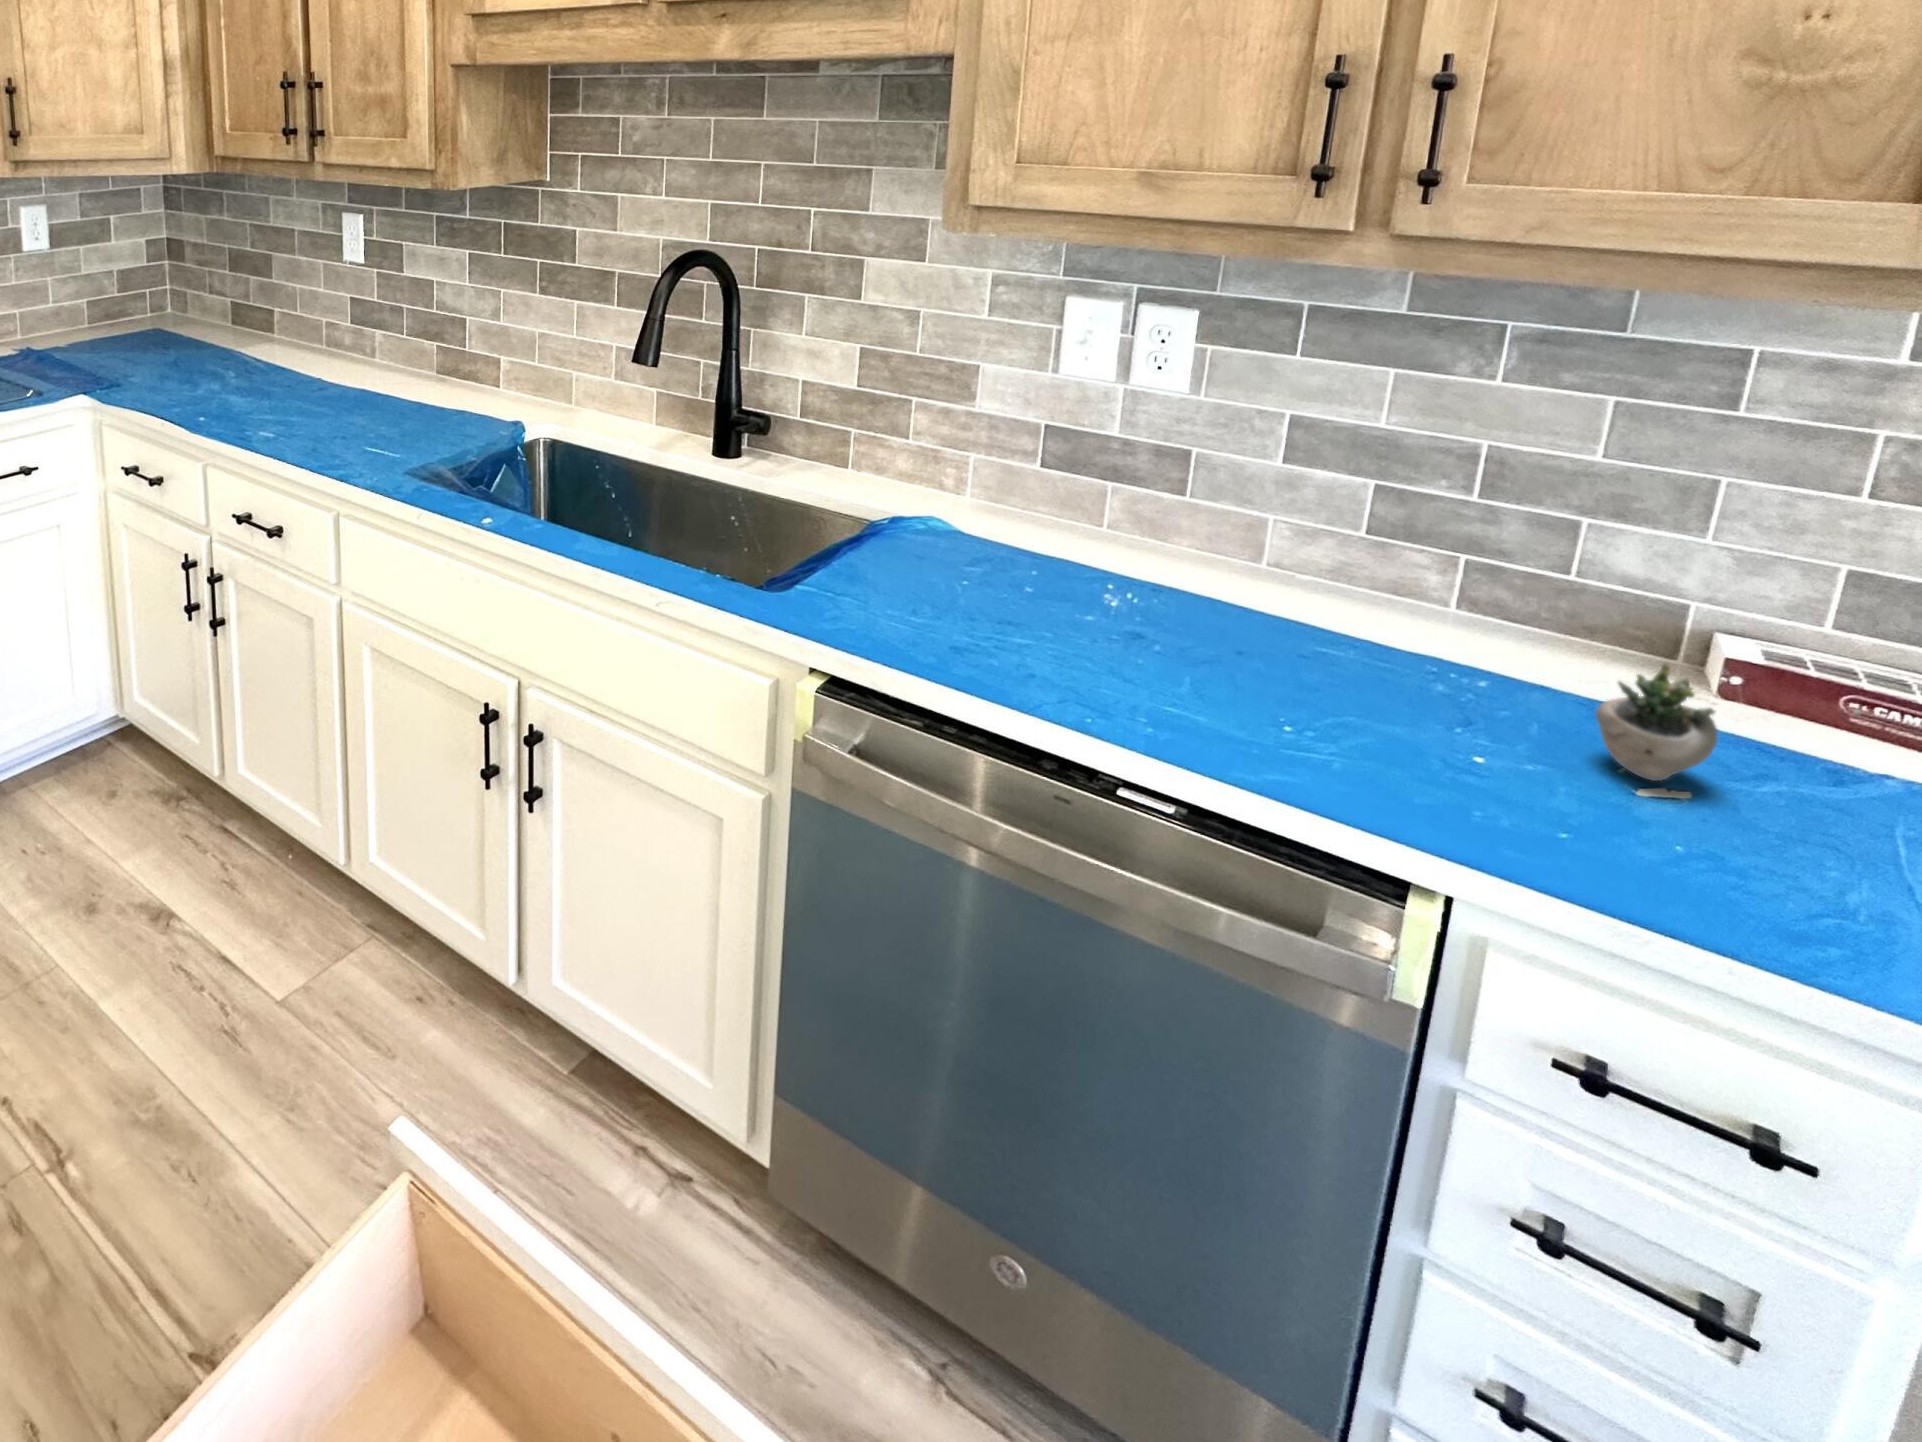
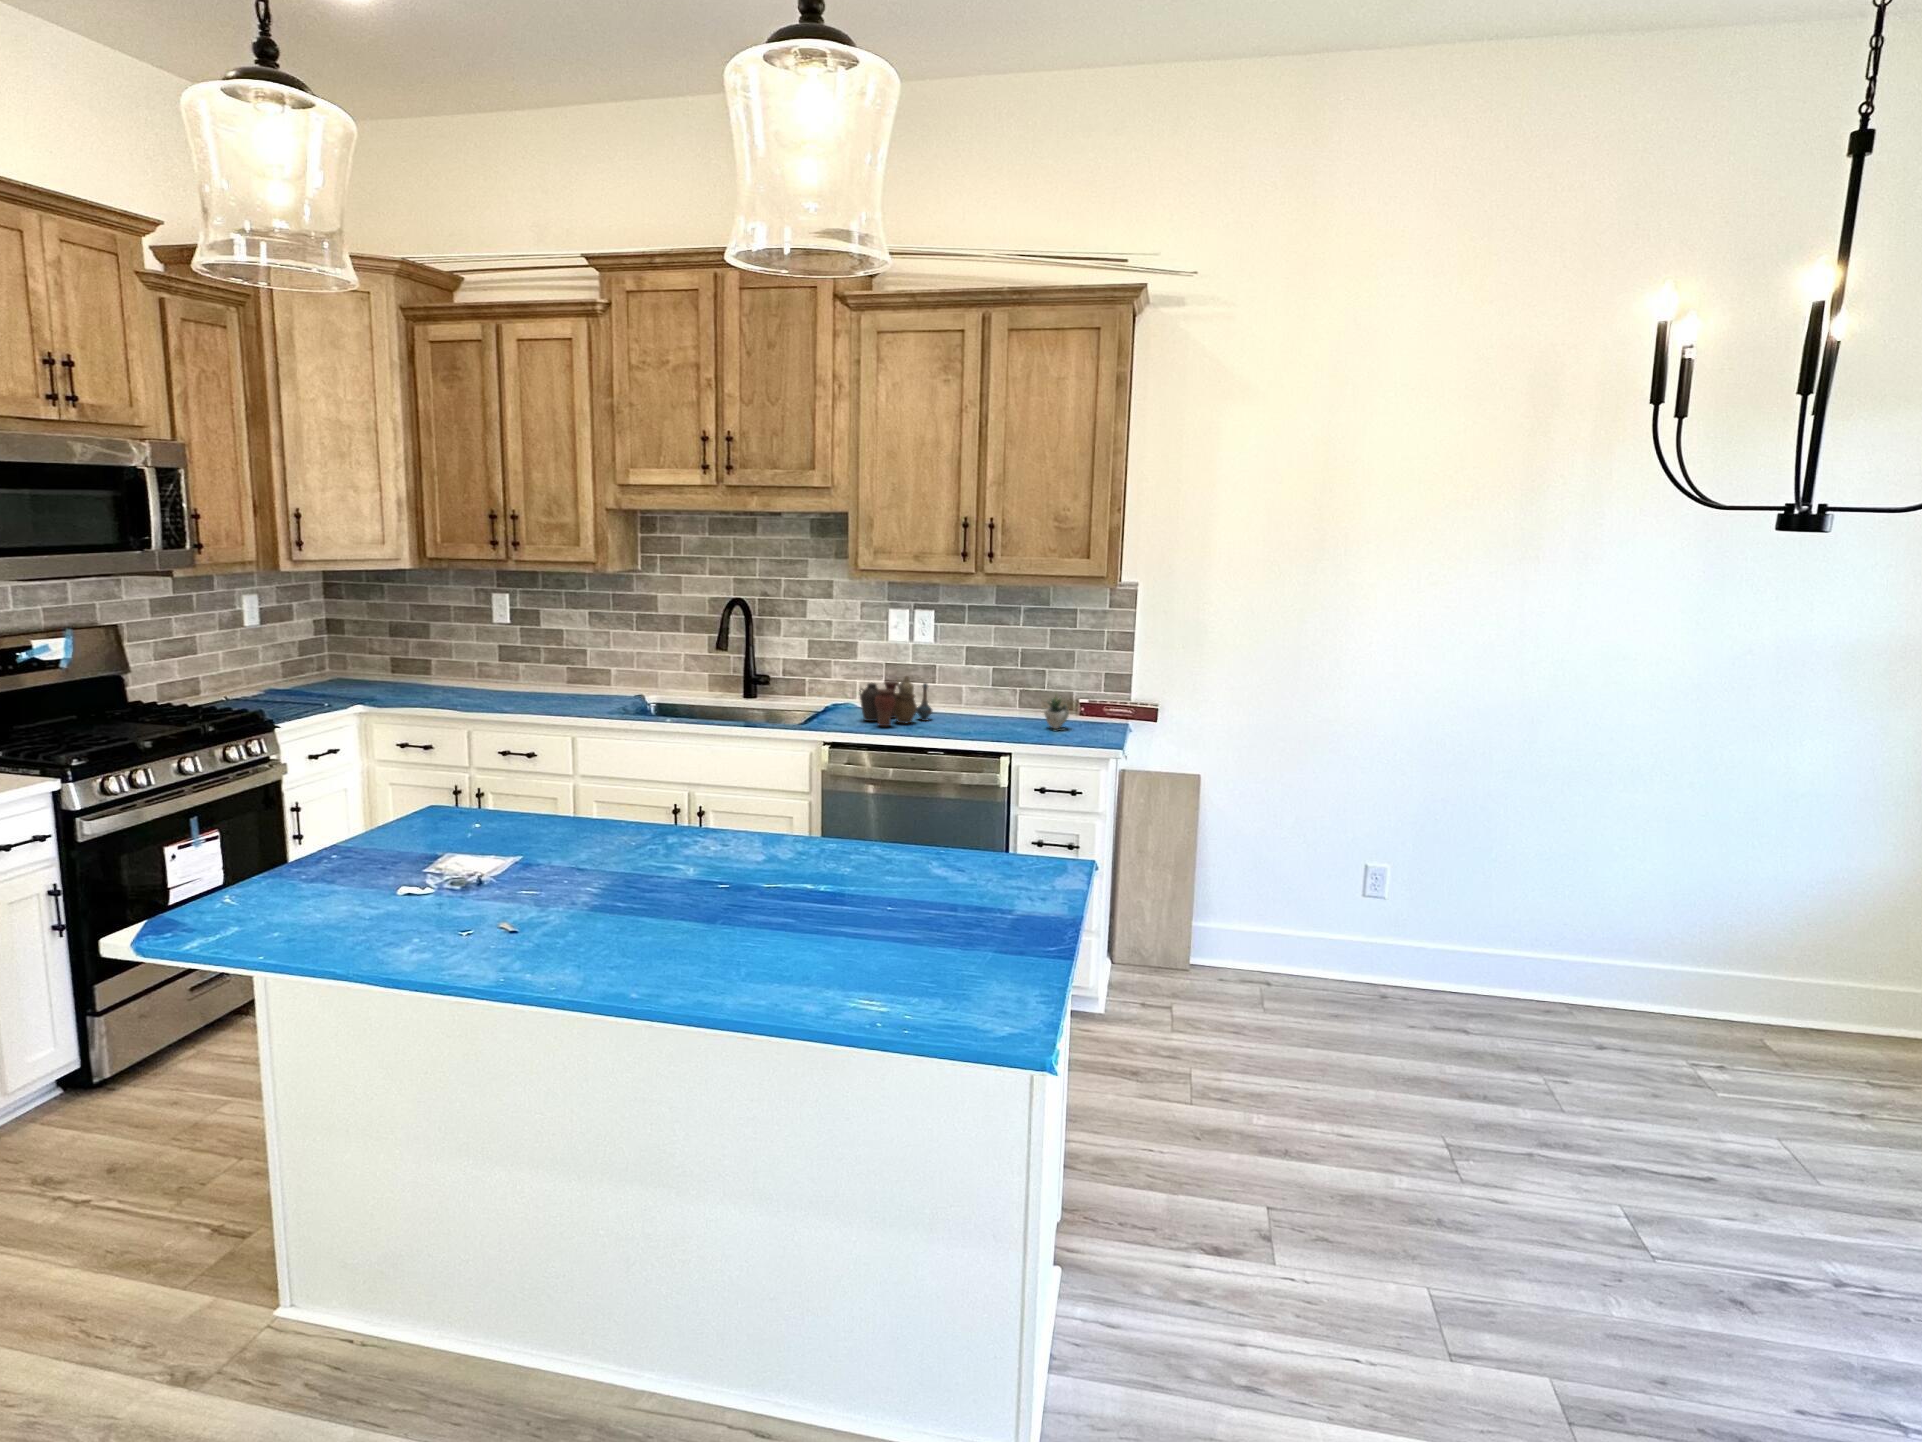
vase: none [940,488,1159,642] -> present [860,676,932,726]

